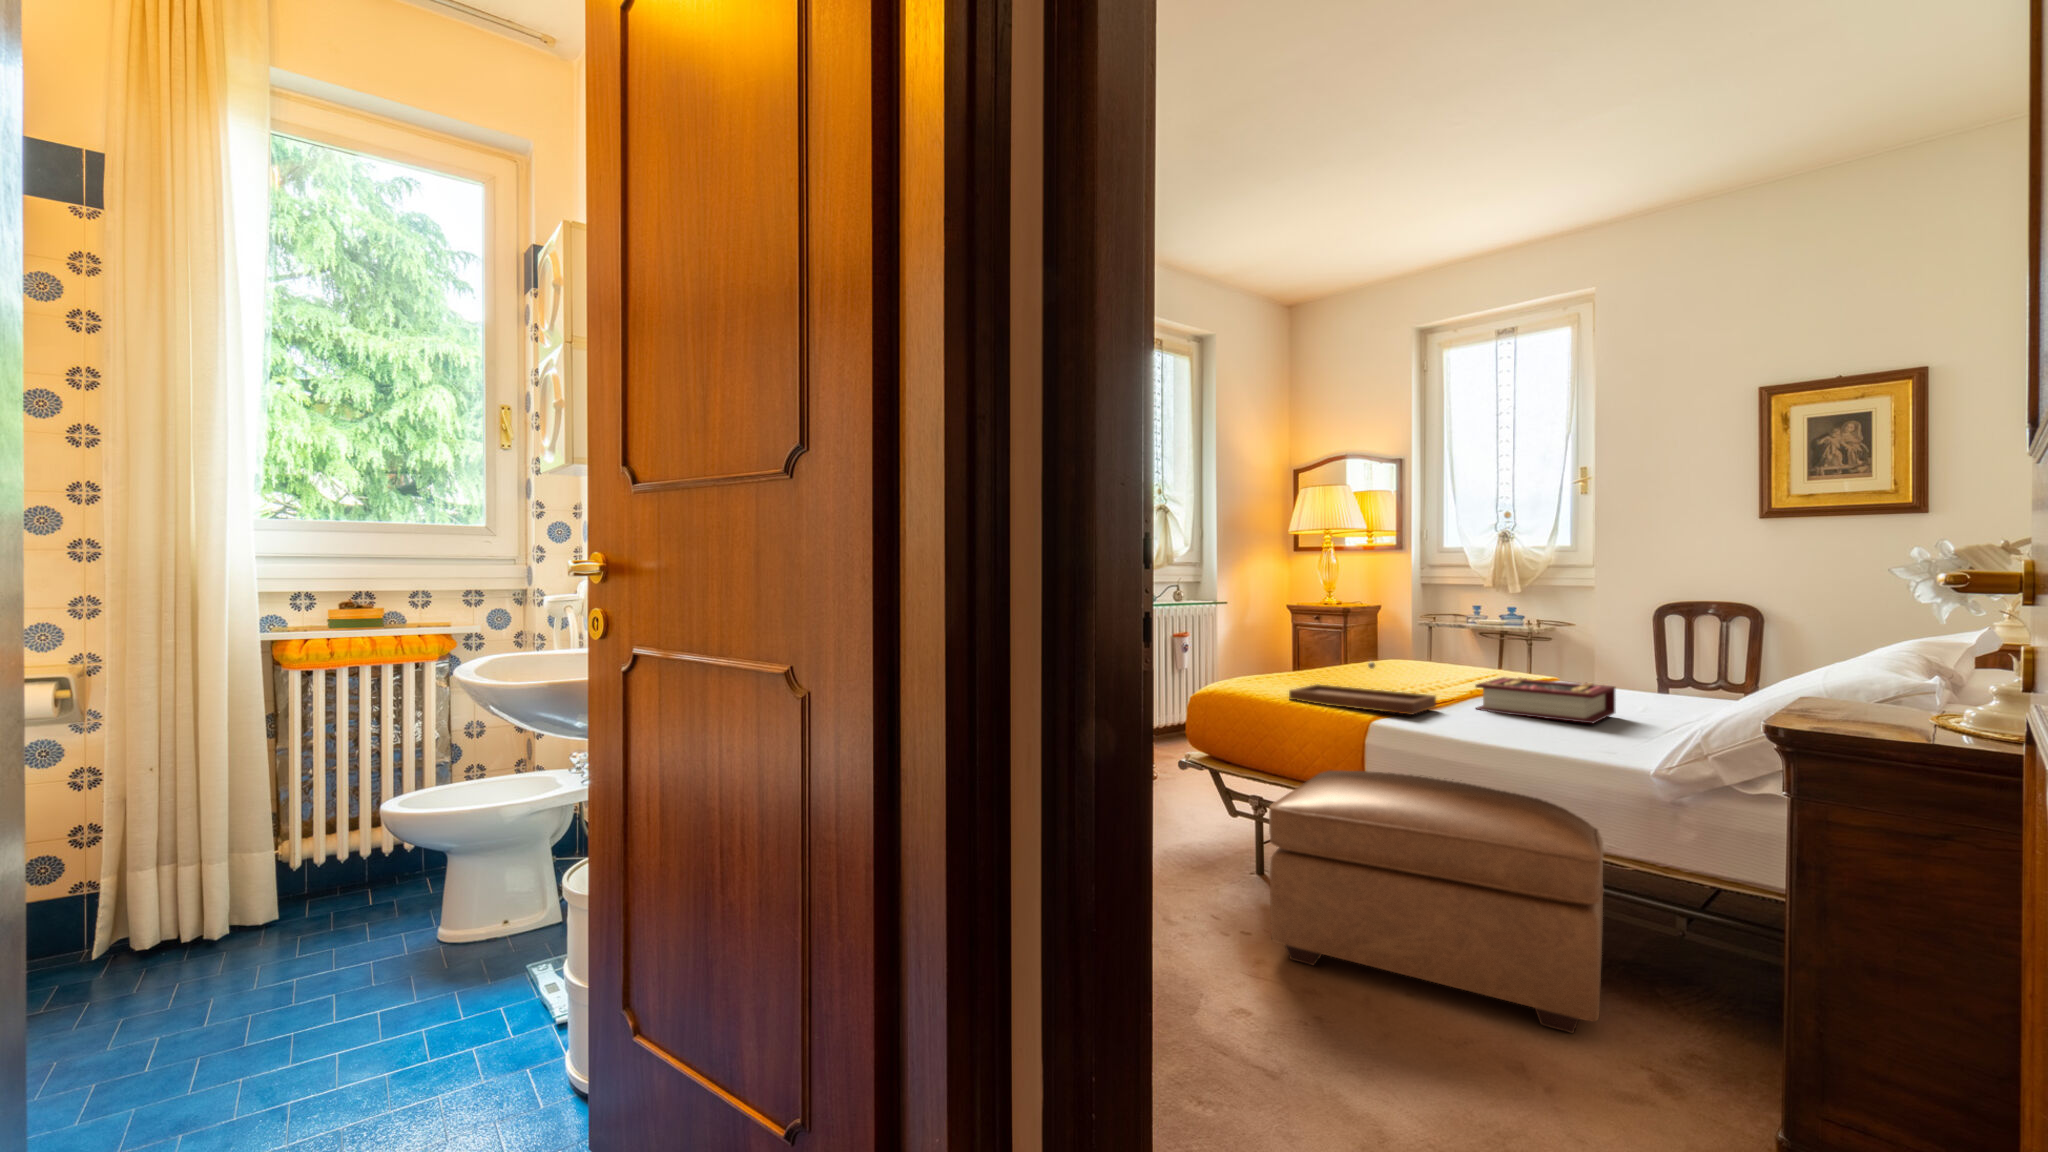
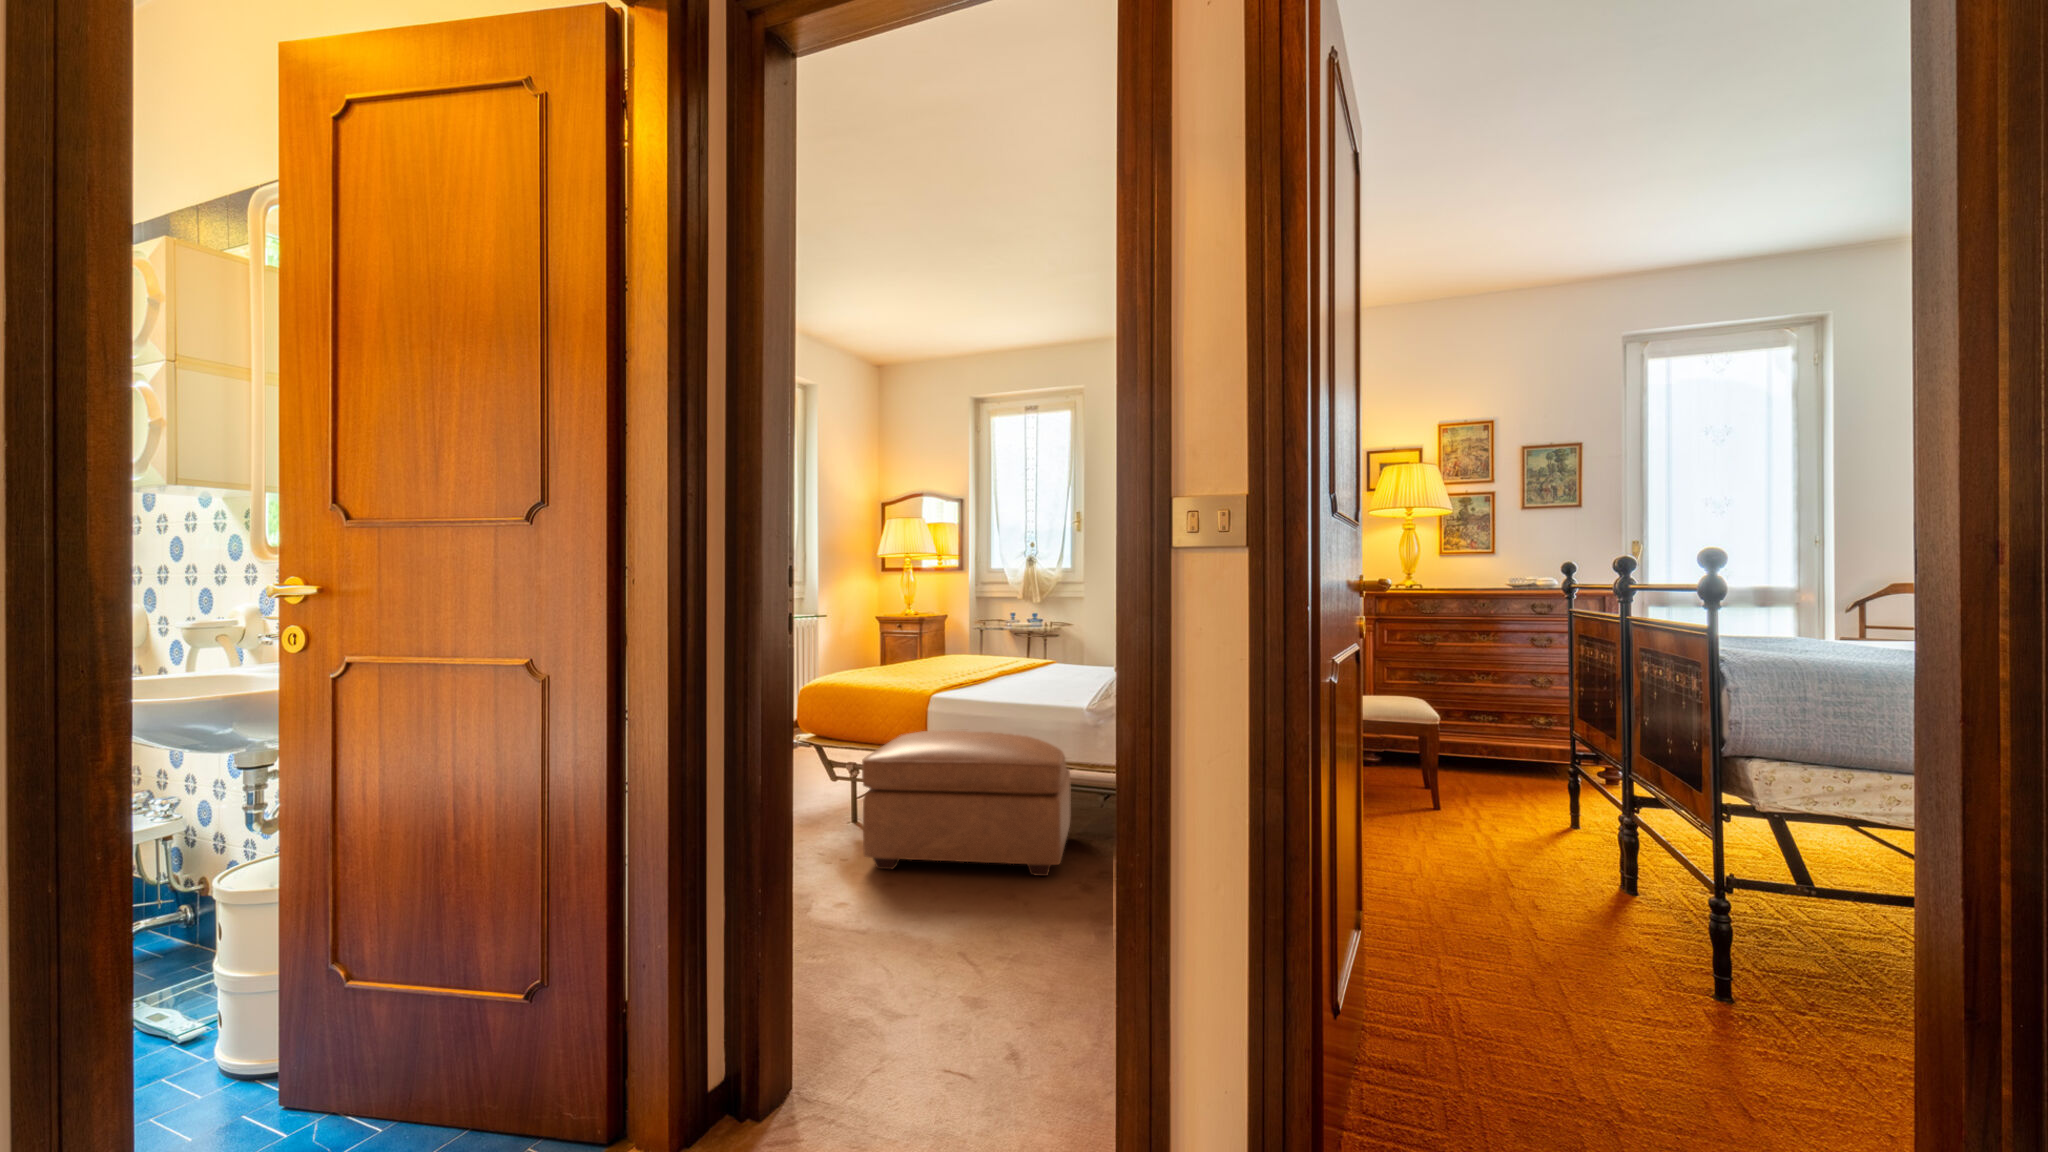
tray: present [1289,662,1436,715] -> none [876,653,977,689]
book: present [1476,677,1615,723] -> none [1002,660,1083,687]

